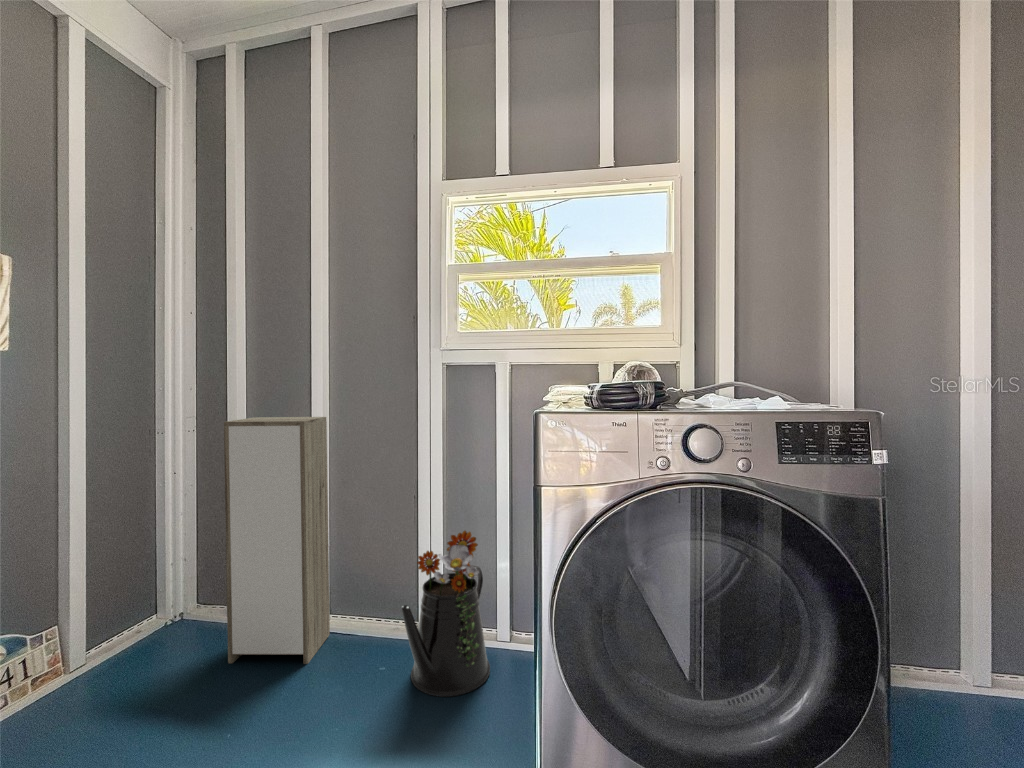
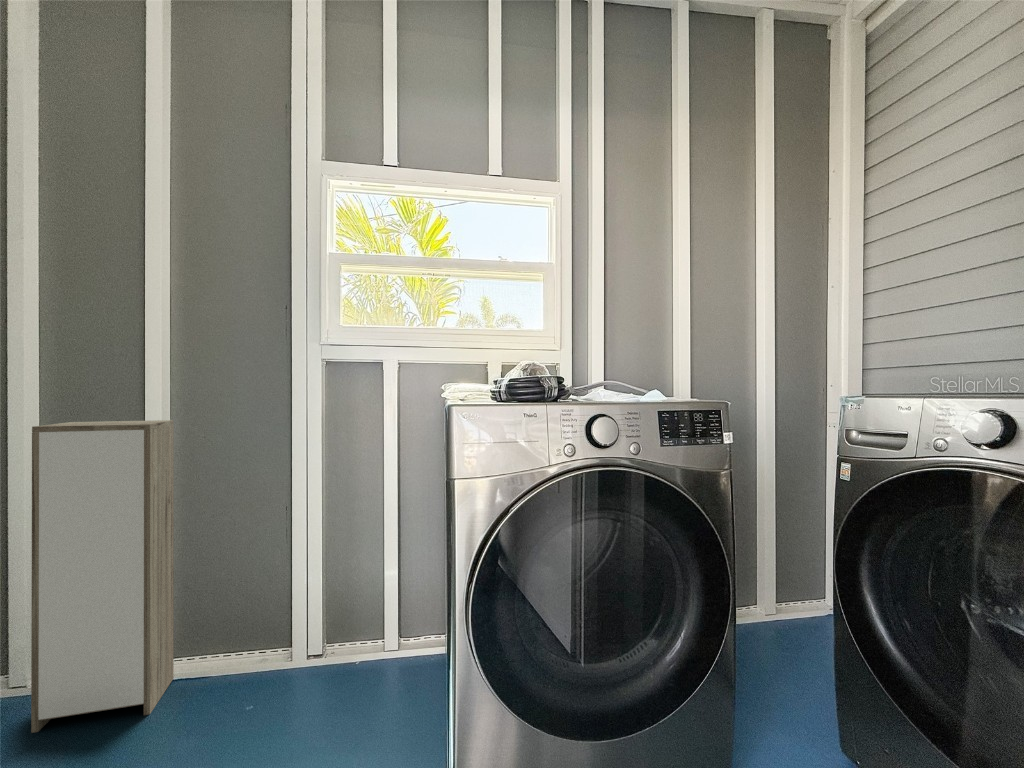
watering can: present [402,531,490,697] -> none [283,537,377,719]

